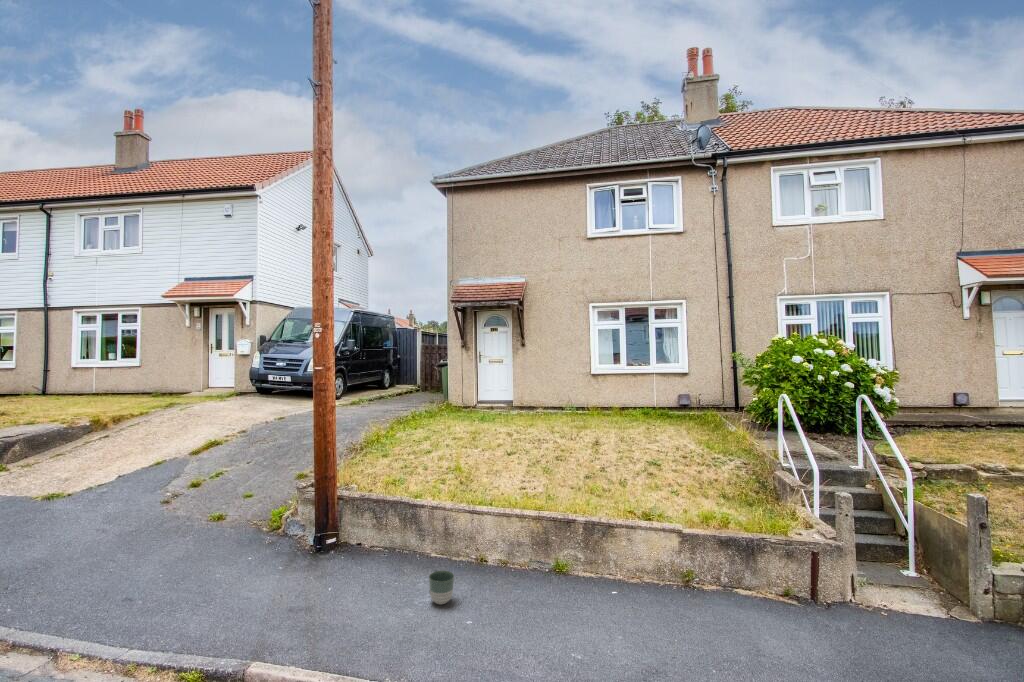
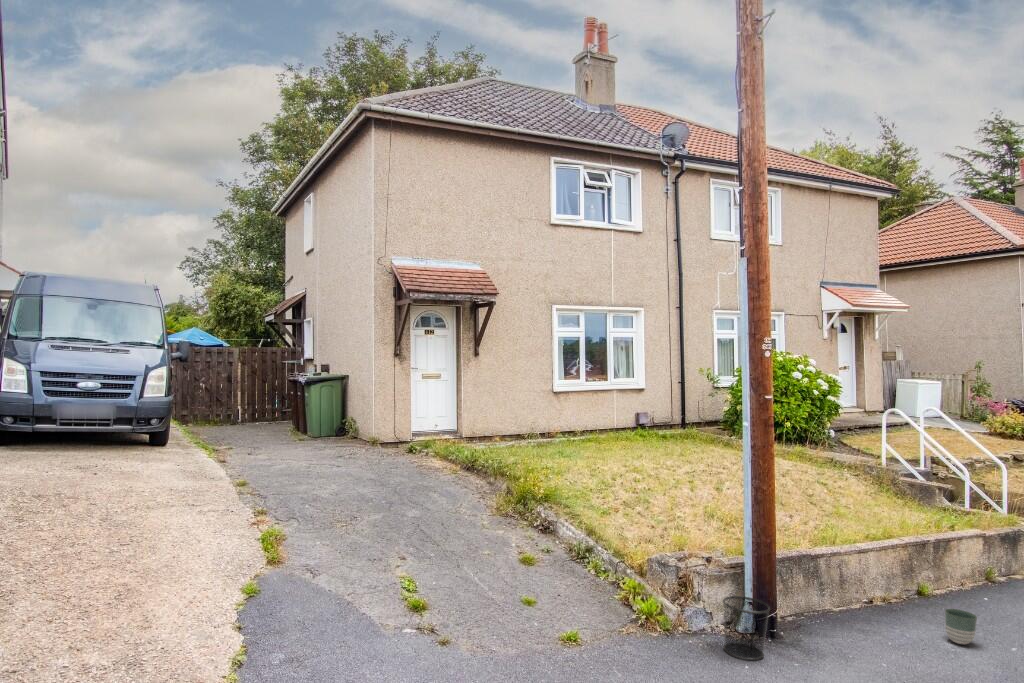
waste bin: none [253,520,289,565] -> present [723,596,770,660]

